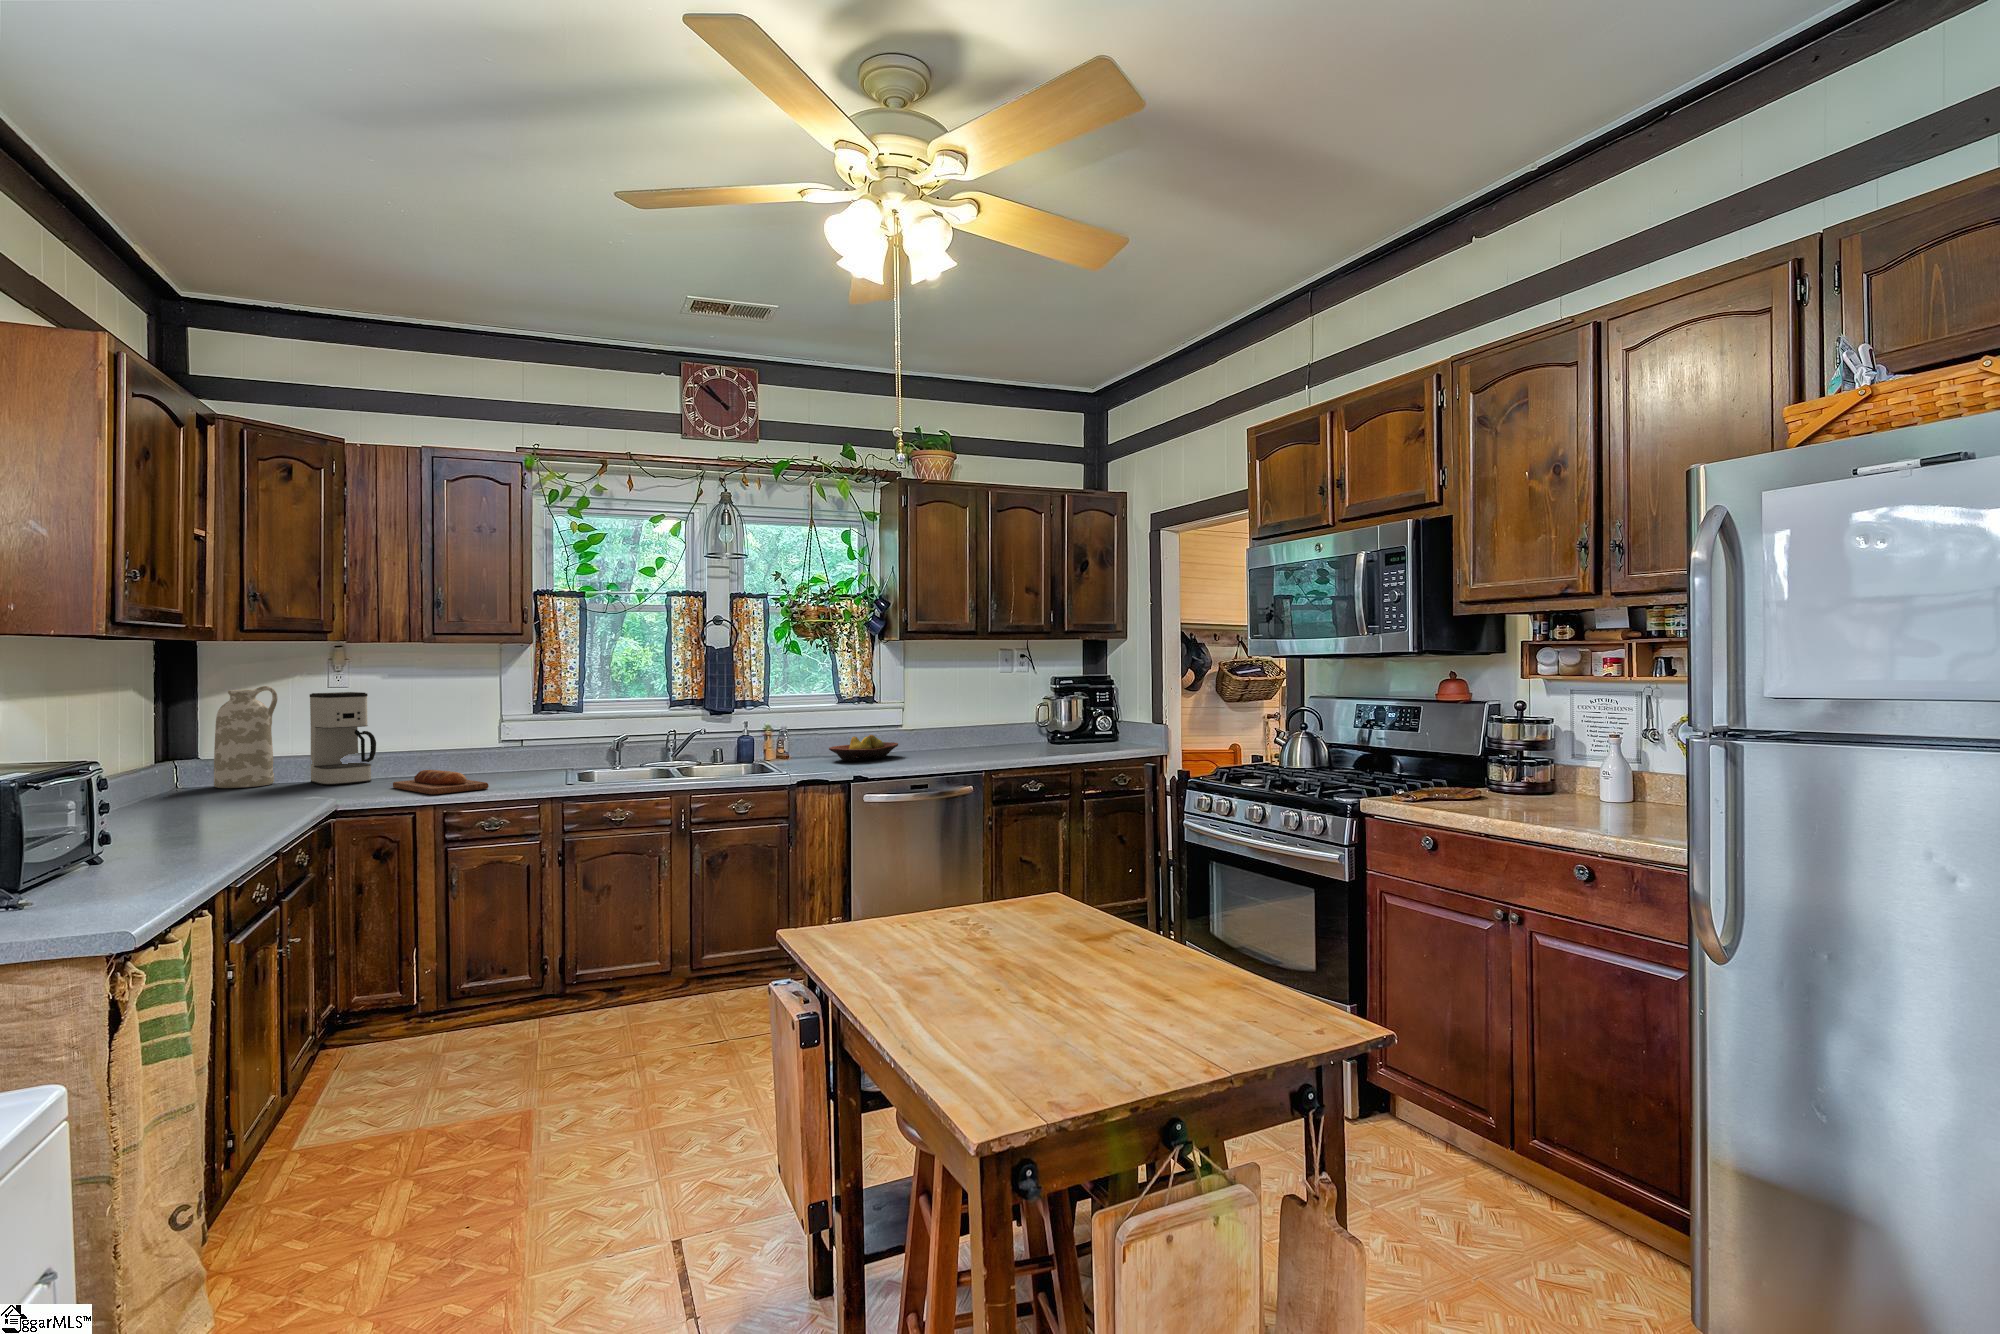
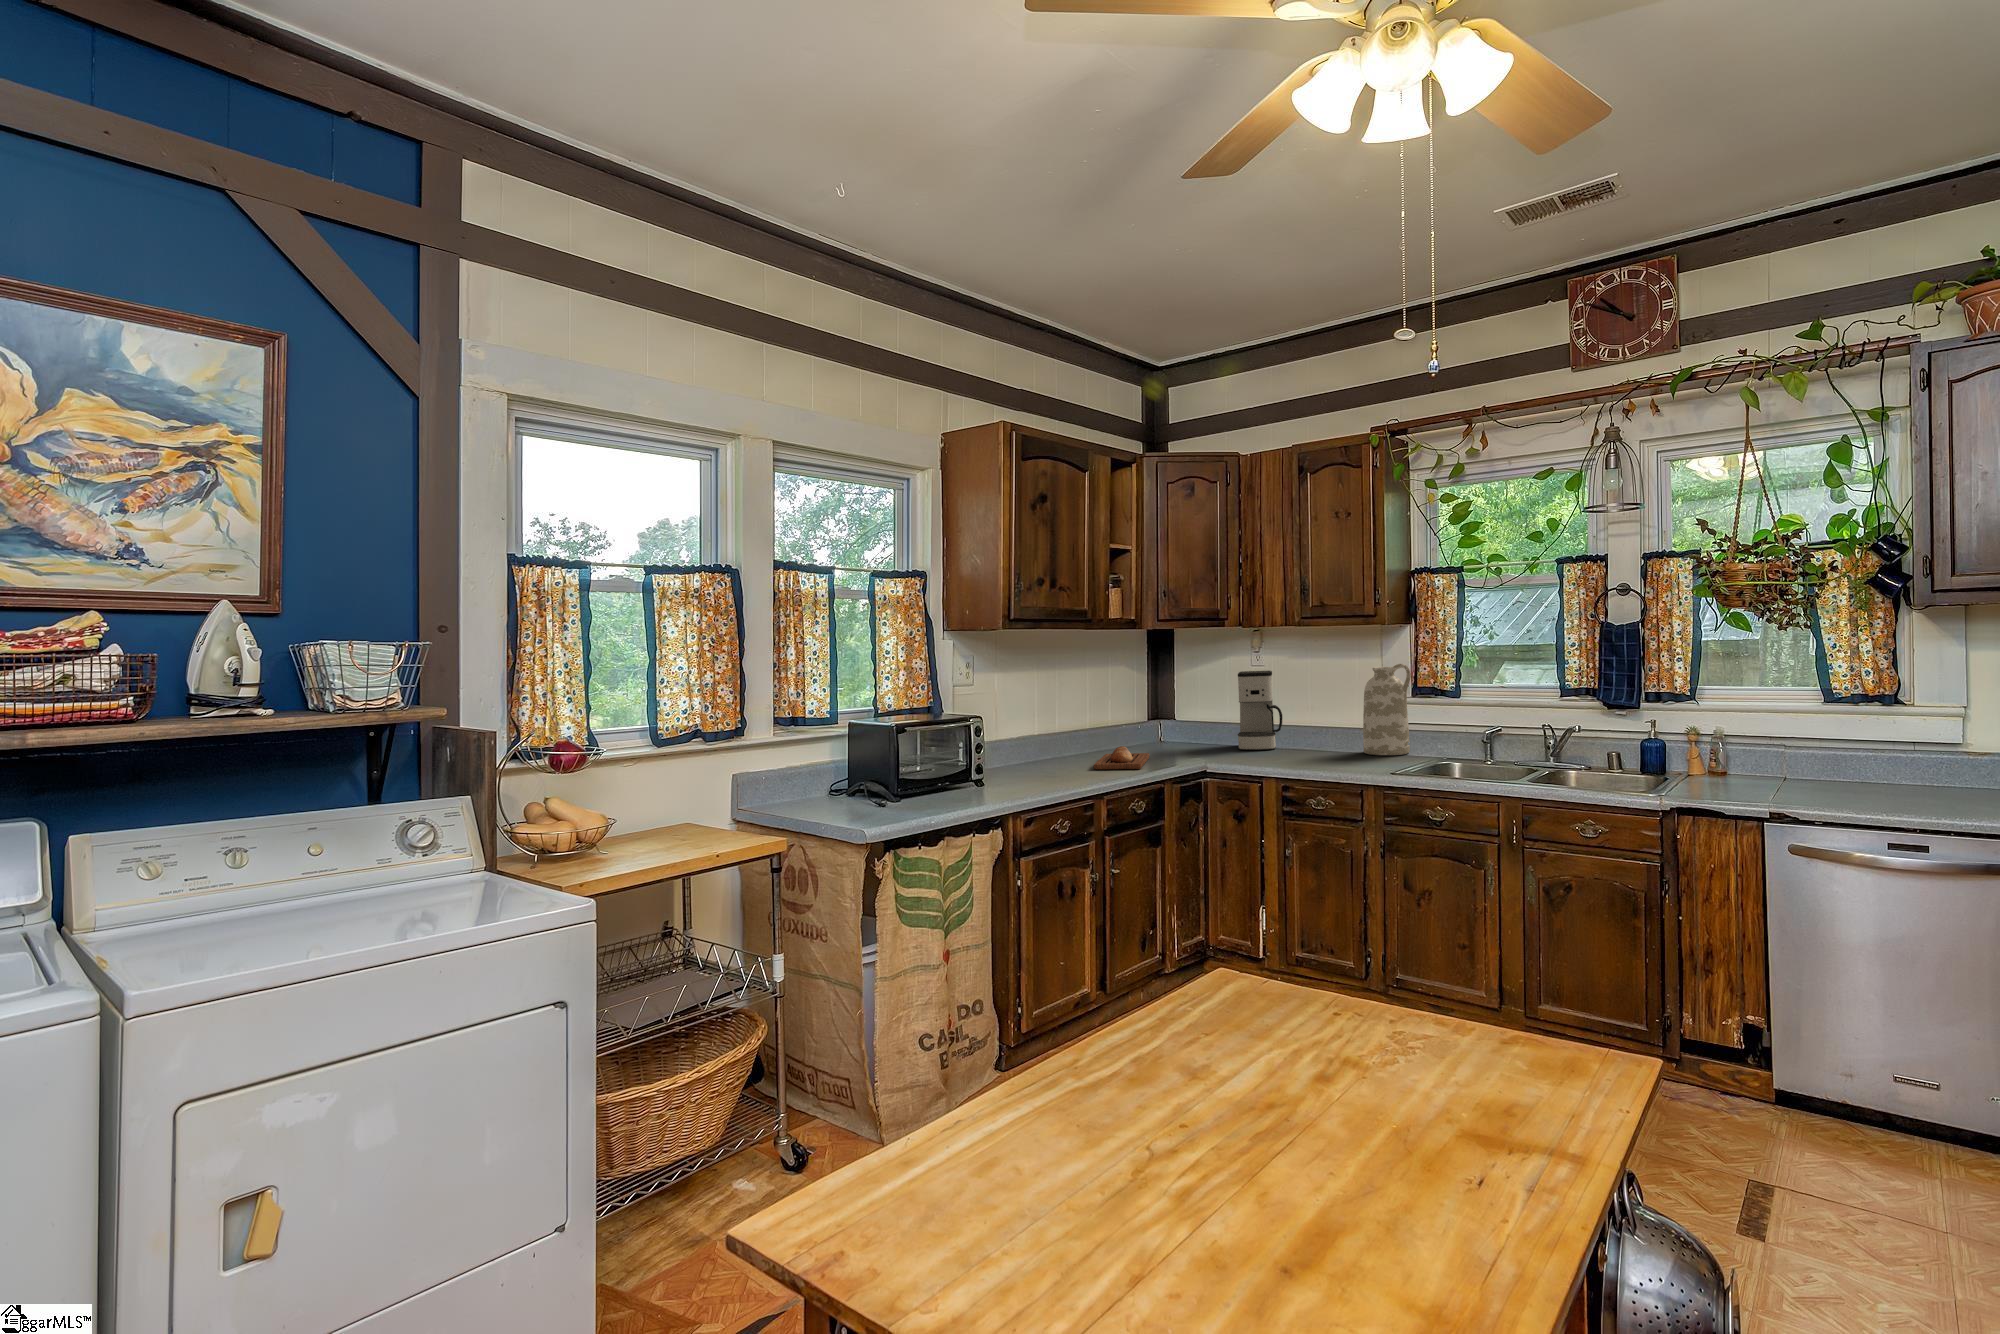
vase: present [214,686,277,788] -> present [1363,664,1411,755]
fruit bowl: present [829,735,898,761] -> none [1762,749,1909,786]
bread loaf: present [393,770,489,794] -> present [1094,746,1149,769]

